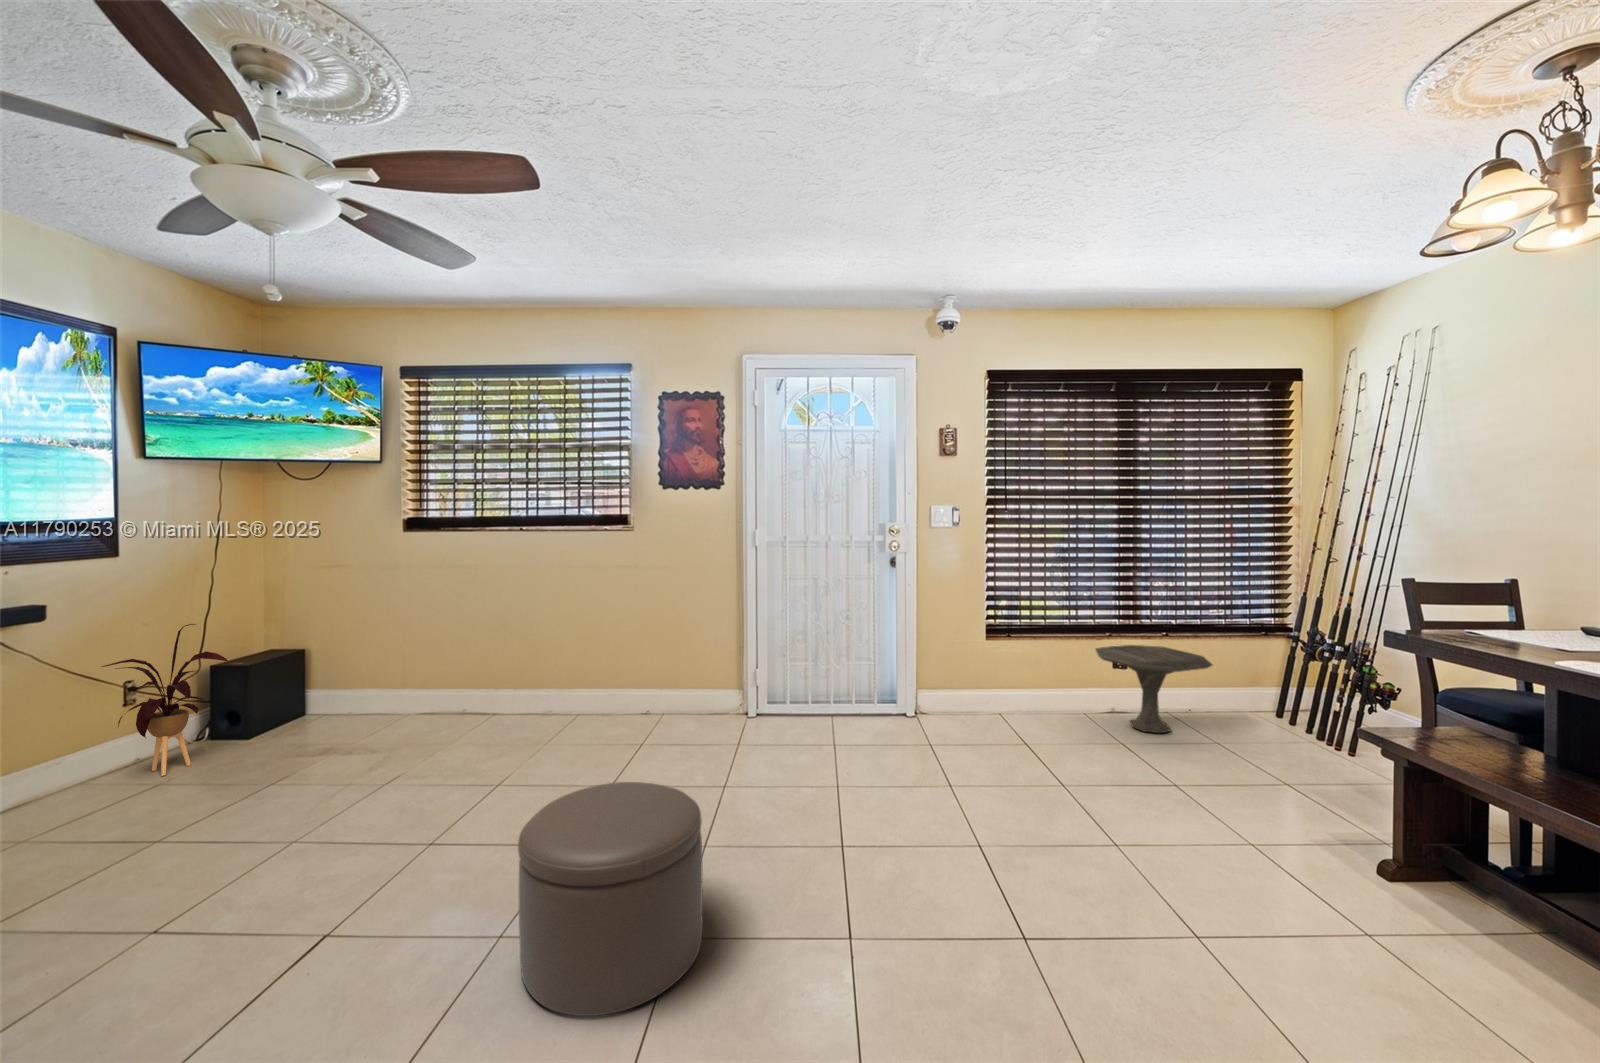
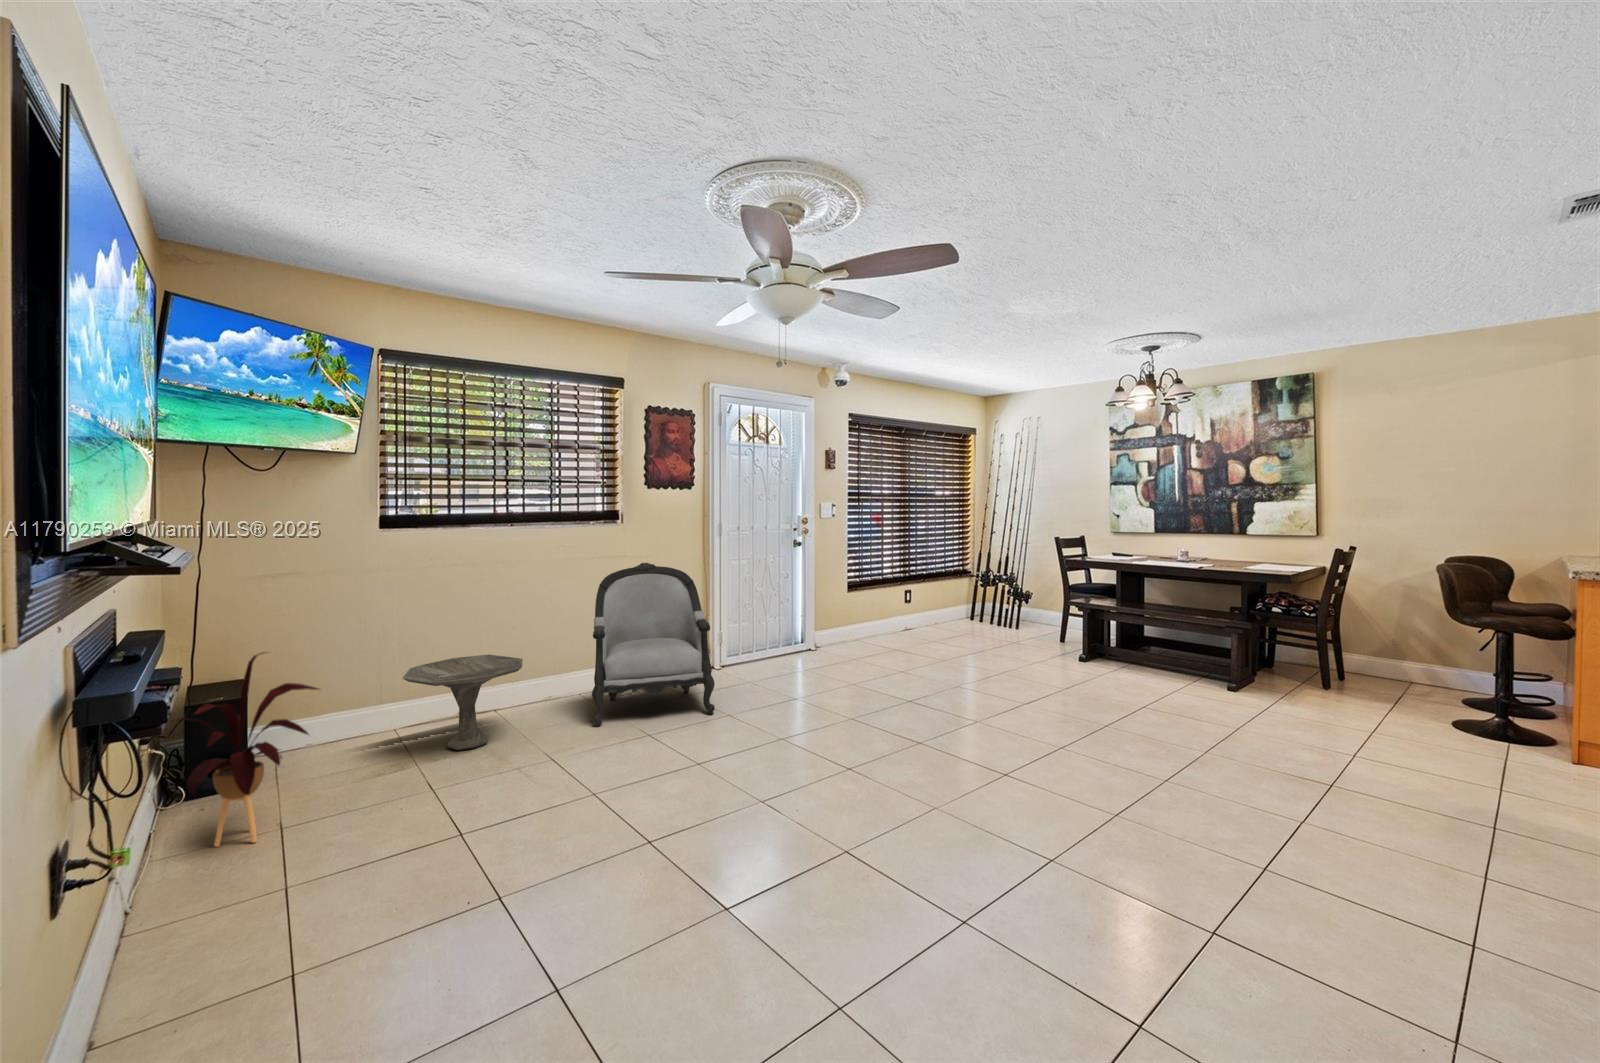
armchair: none [514,572,677,766] -> present [592,563,715,727]
side table: present [1096,645,1212,733] -> present [402,655,523,750]
ottoman: present [518,782,703,1016] -> none [871,669,974,779]

